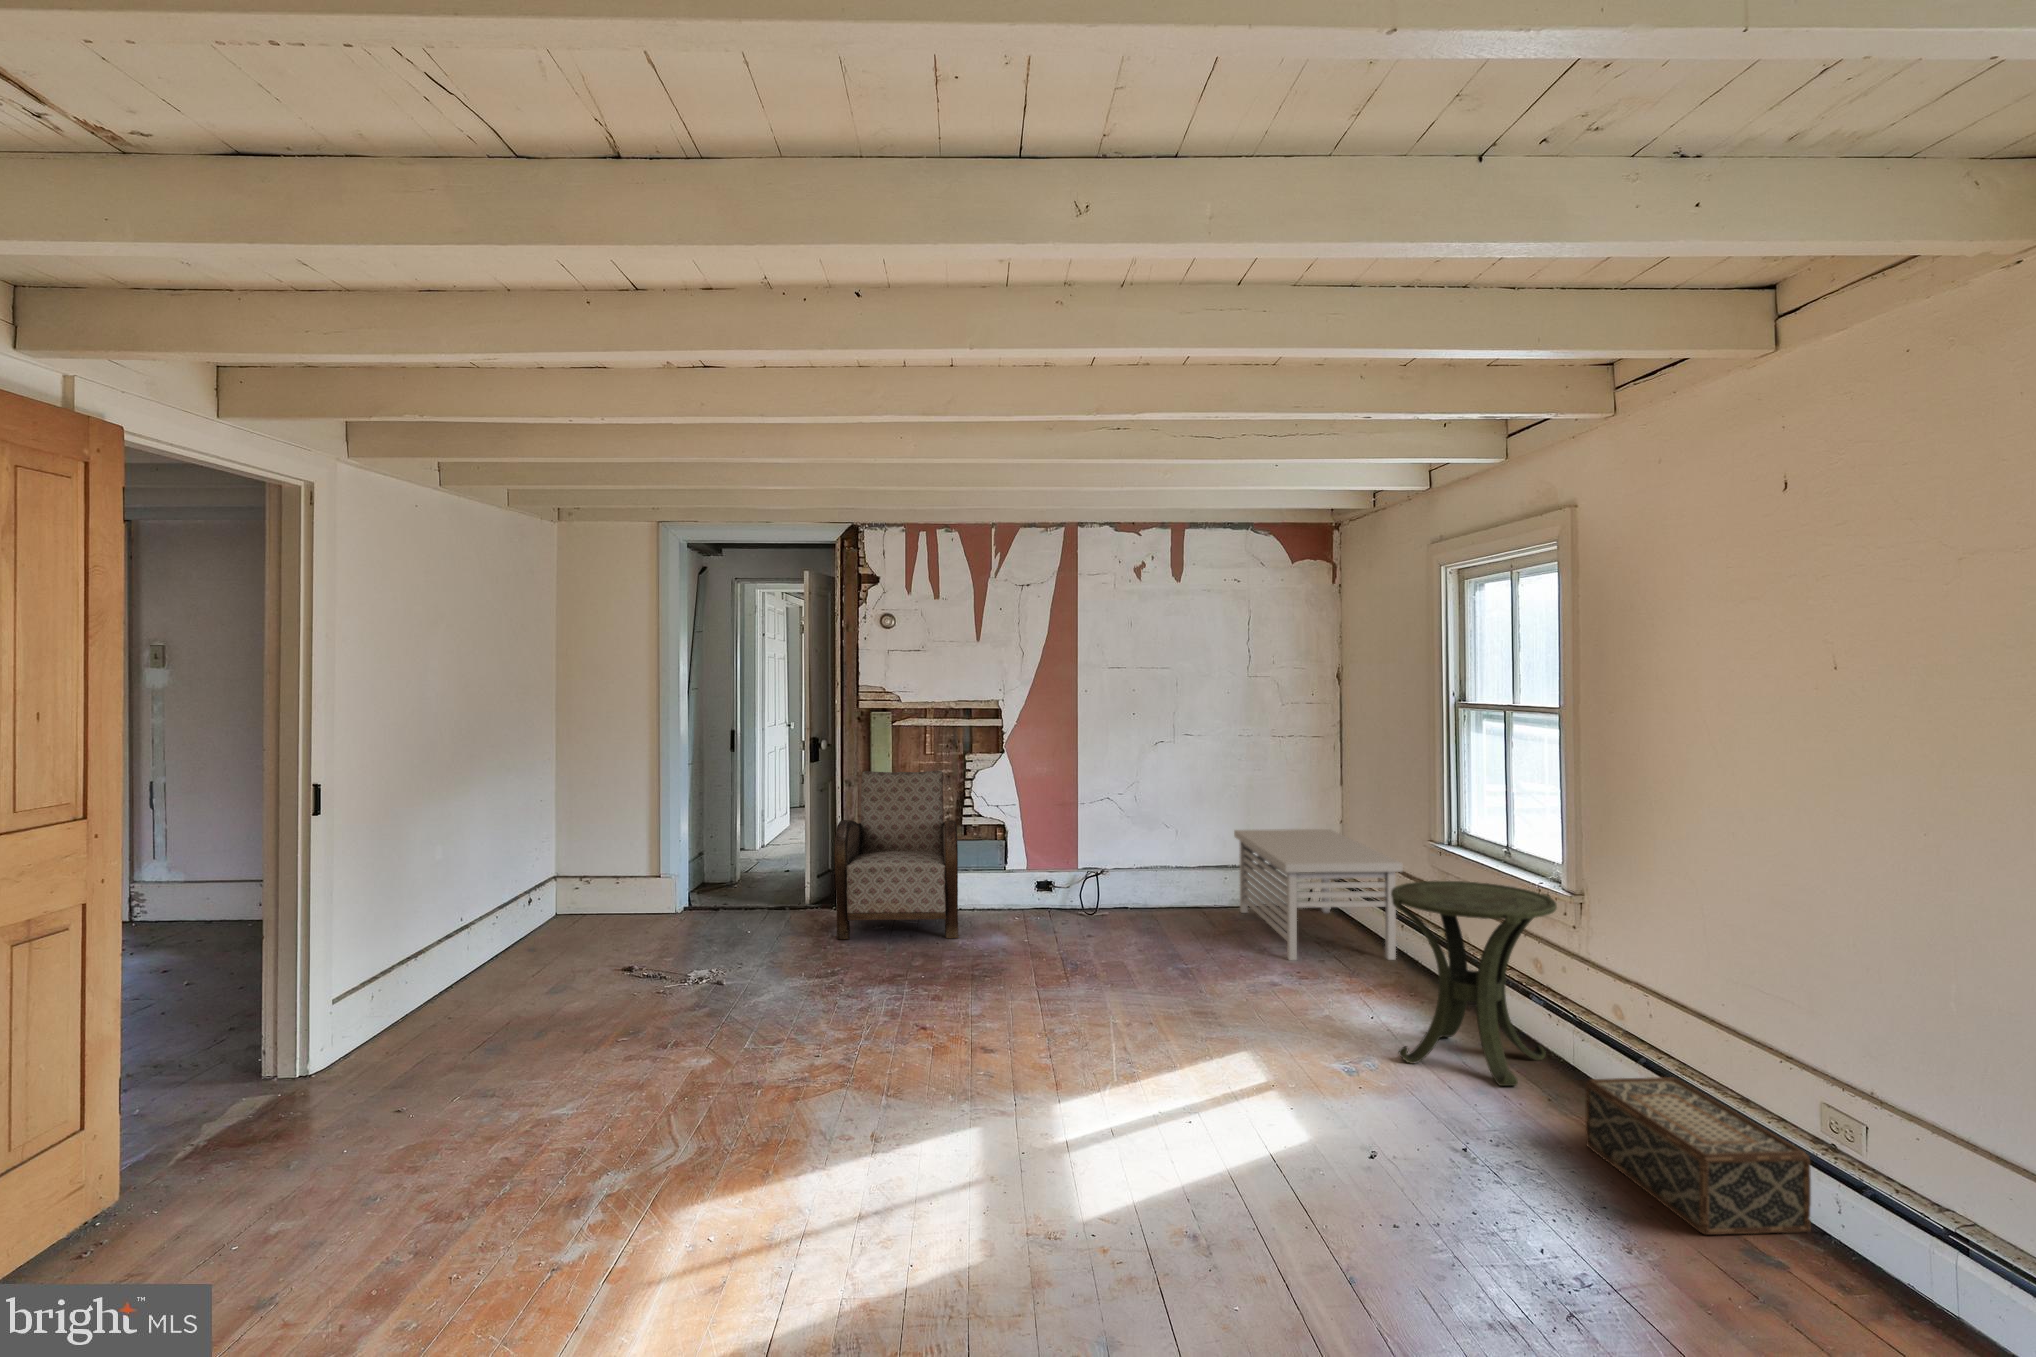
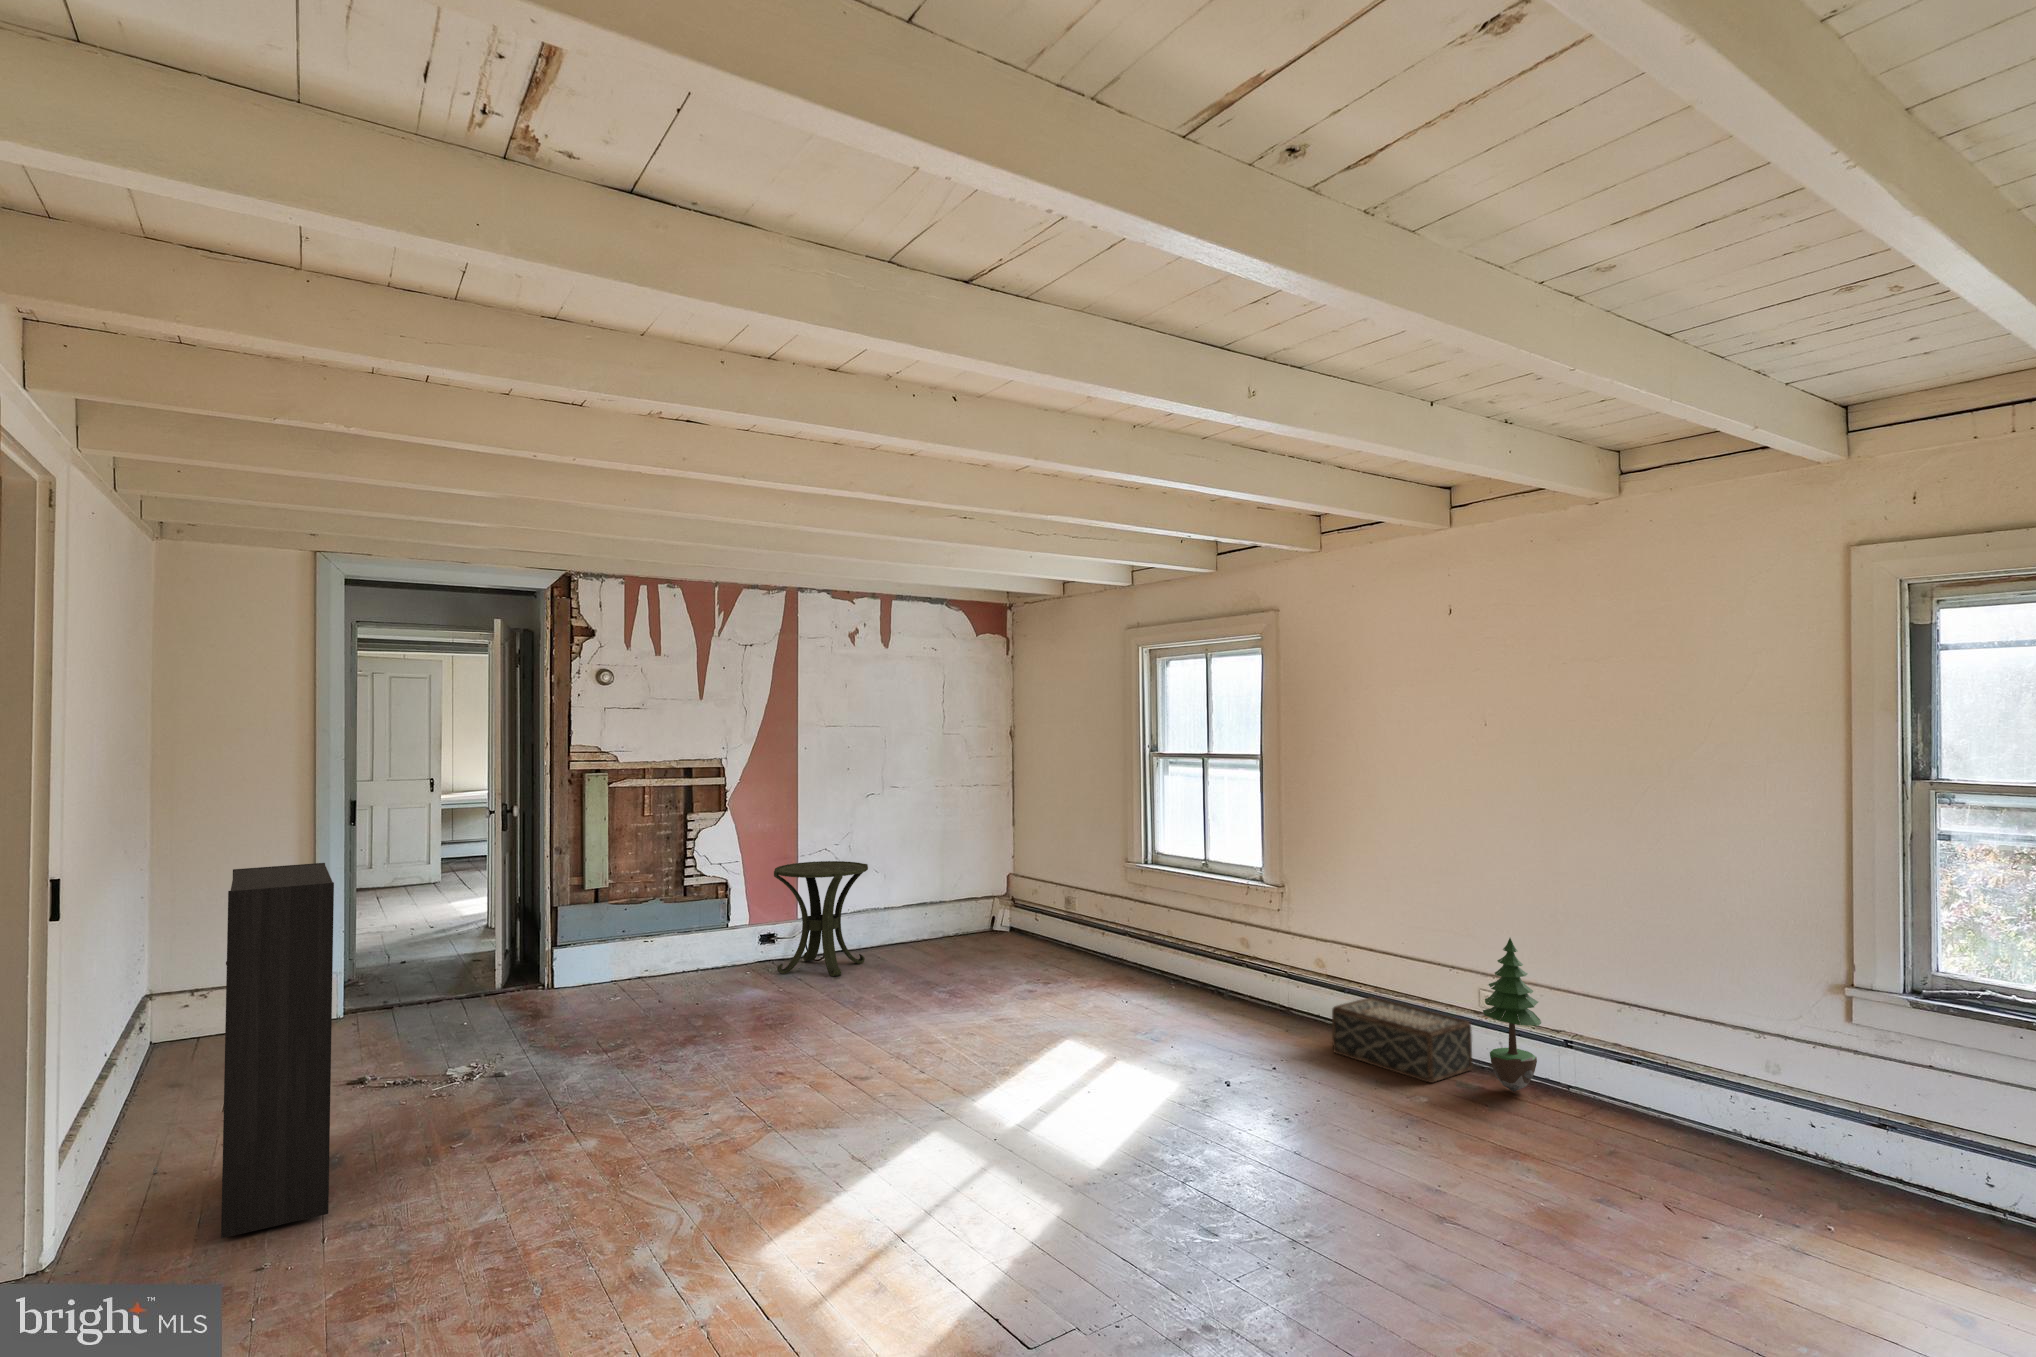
armchair: present [835,771,959,939] -> none [569,832,722,1017]
bookcase: none [365,778,512,1077] -> present [153,863,334,1238]
storage bench: present [1234,829,1403,961] -> none [934,862,1103,973]
side table: present [1391,881,1557,1086] -> present [774,861,868,976]
potted tree: none [1796,1028,1918,1291] -> present [1483,938,1541,1091]

